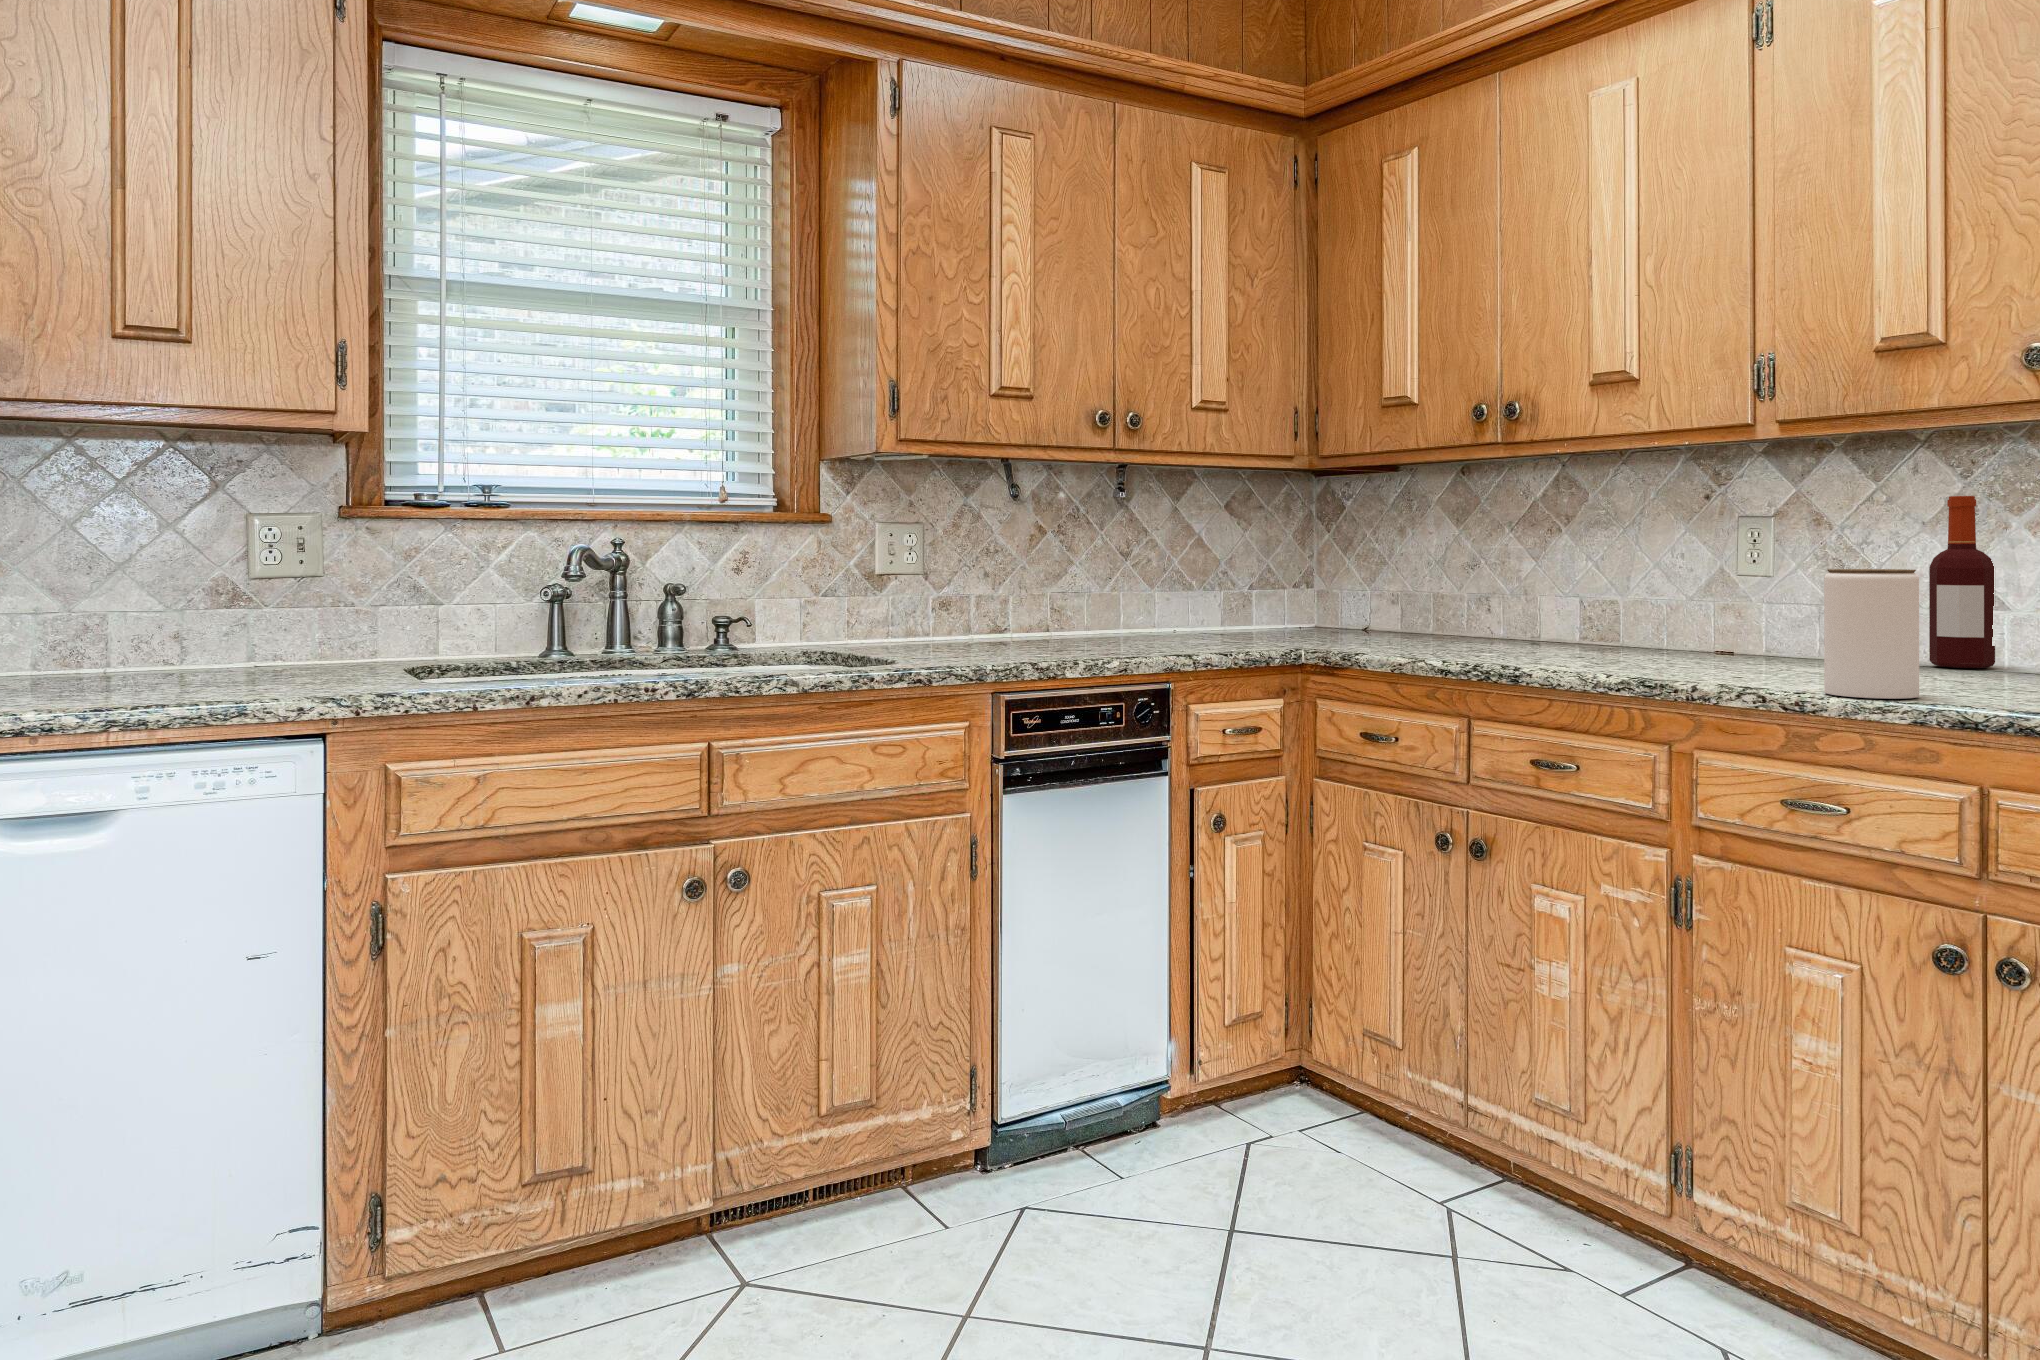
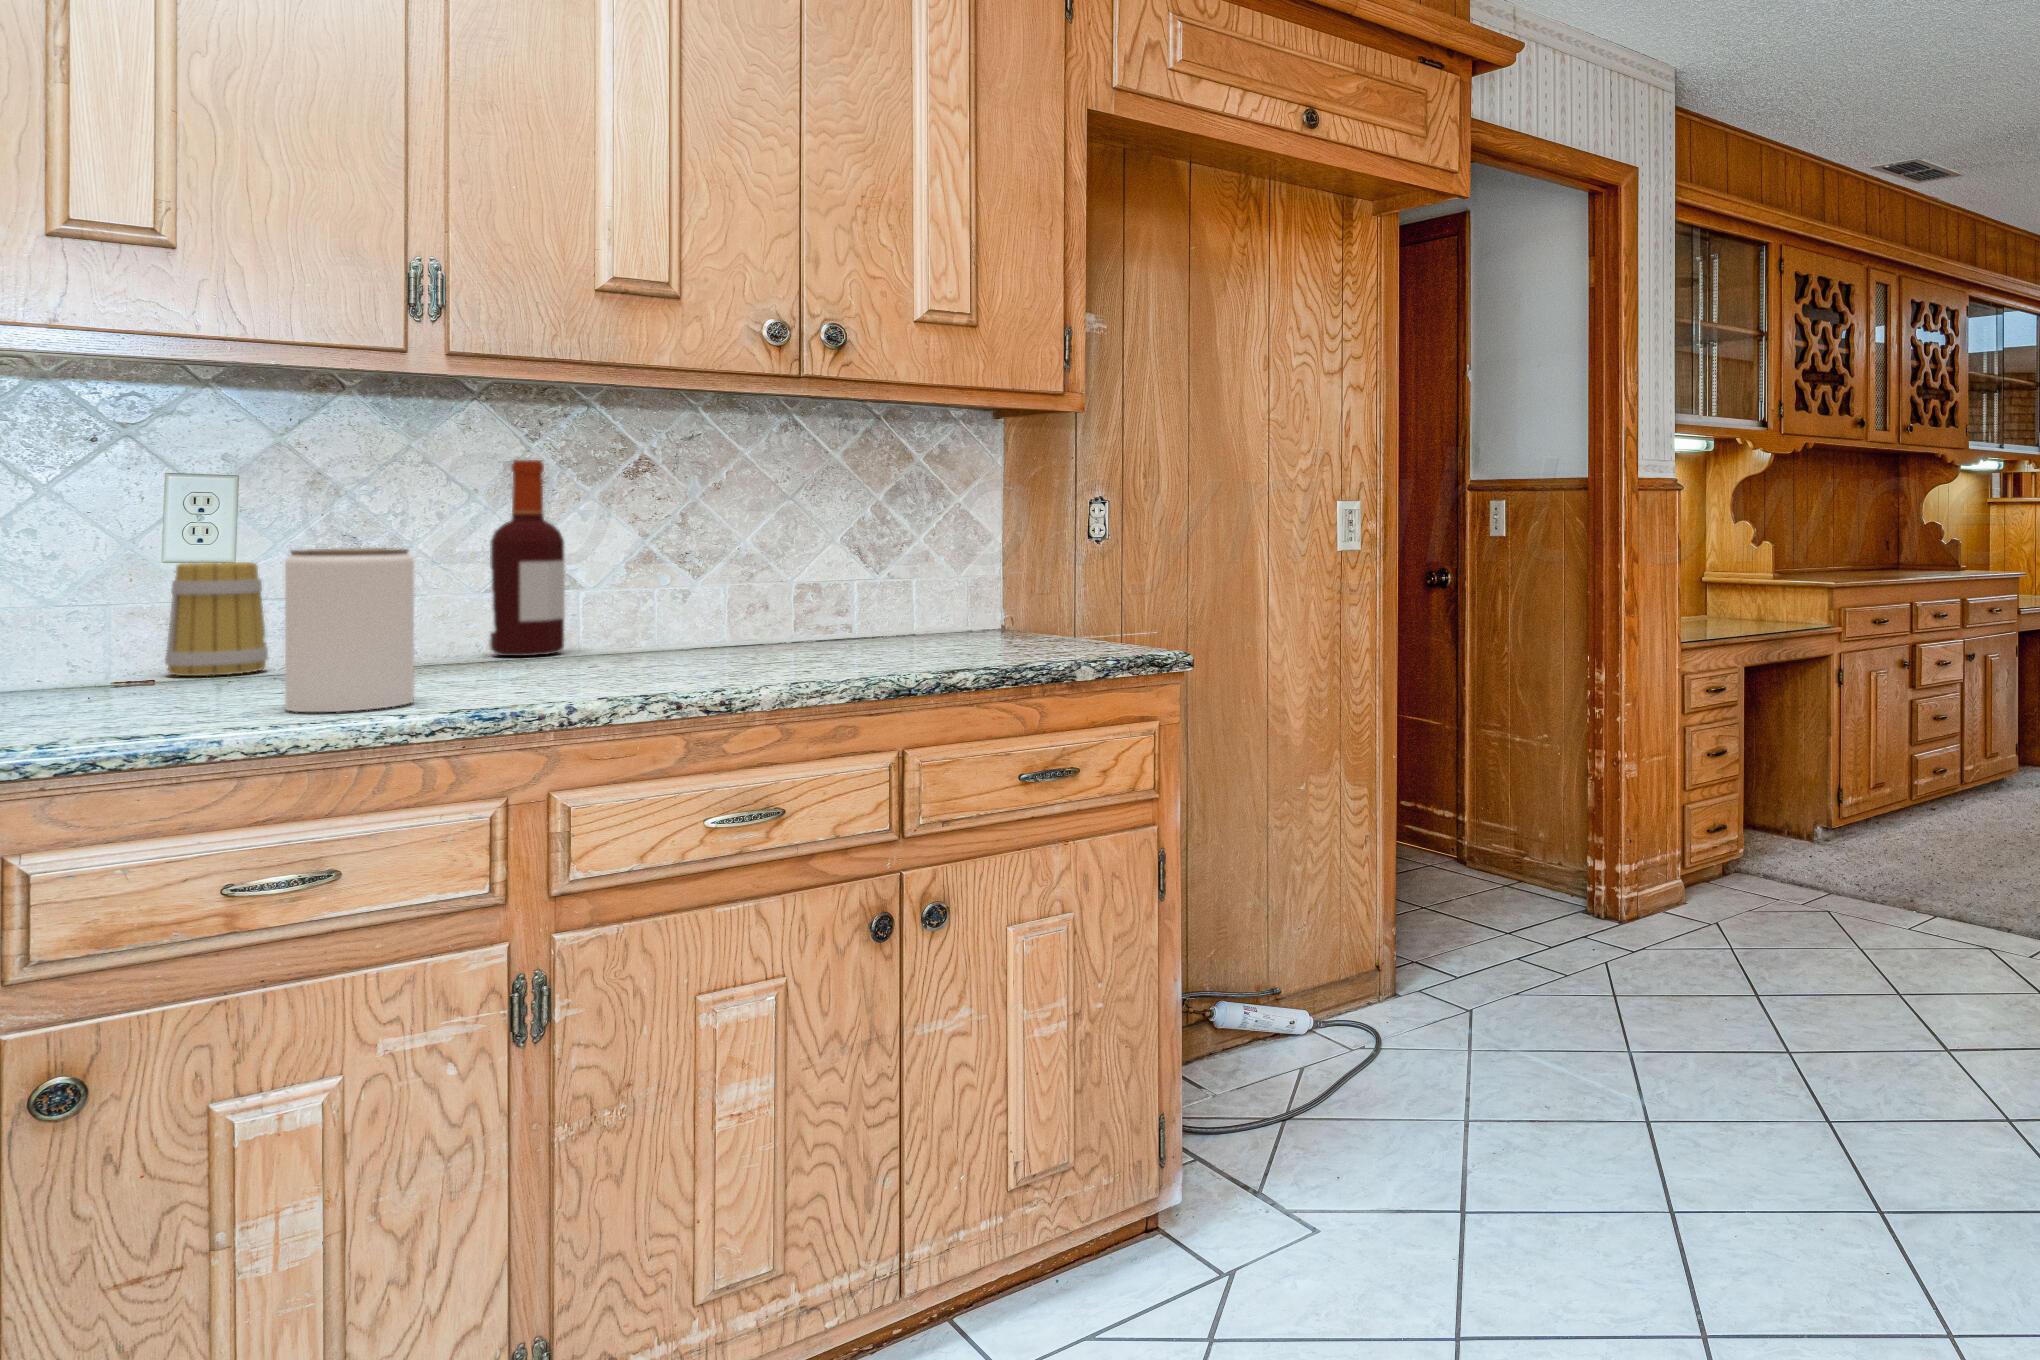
jar: present [1824,569,1919,699] -> present [285,548,414,712]
mug: none [1730,577,1790,655] -> present [165,562,268,676]

